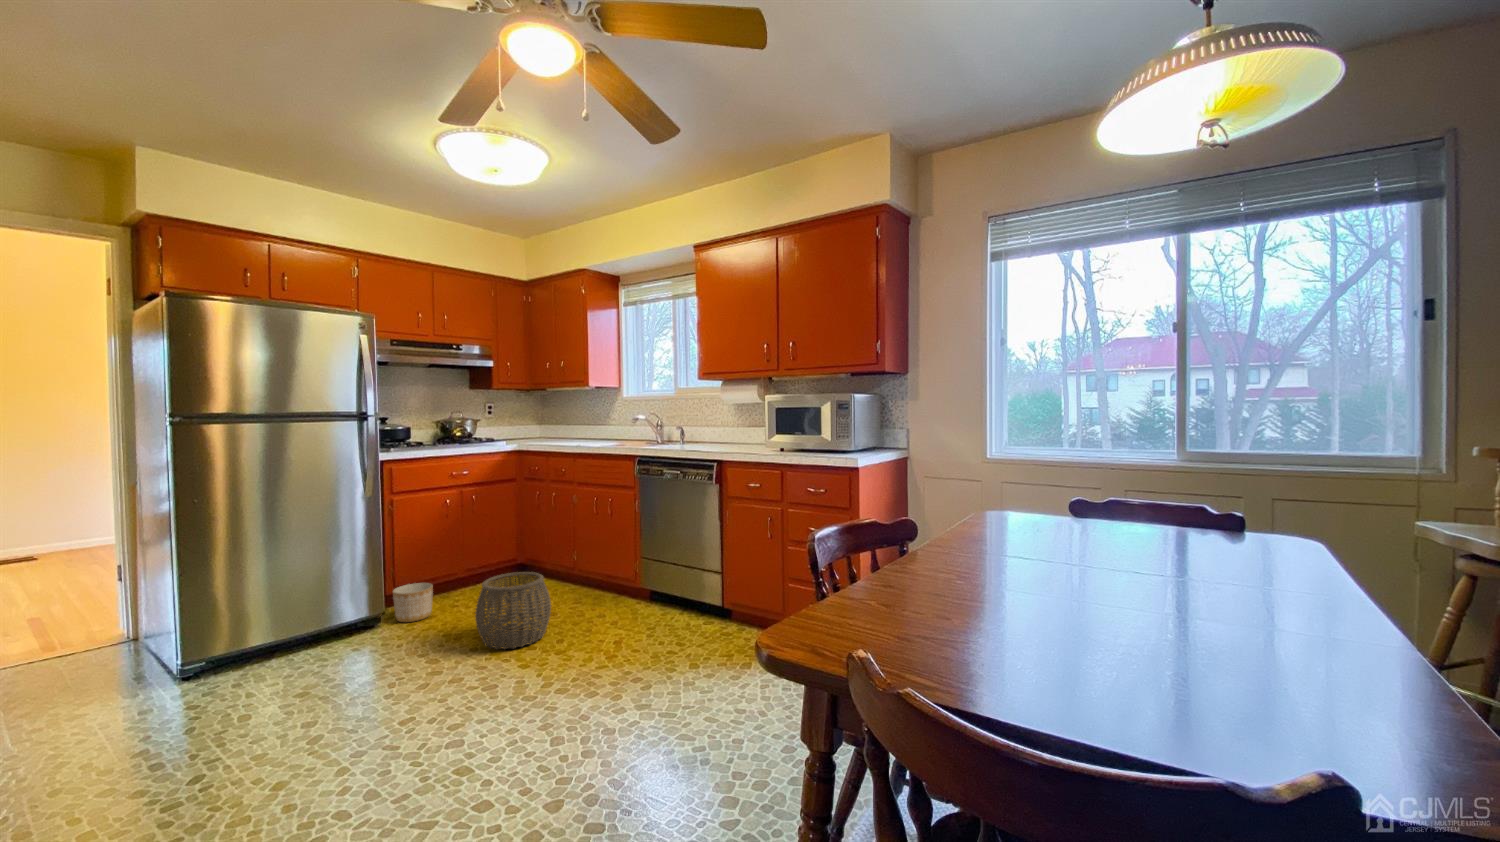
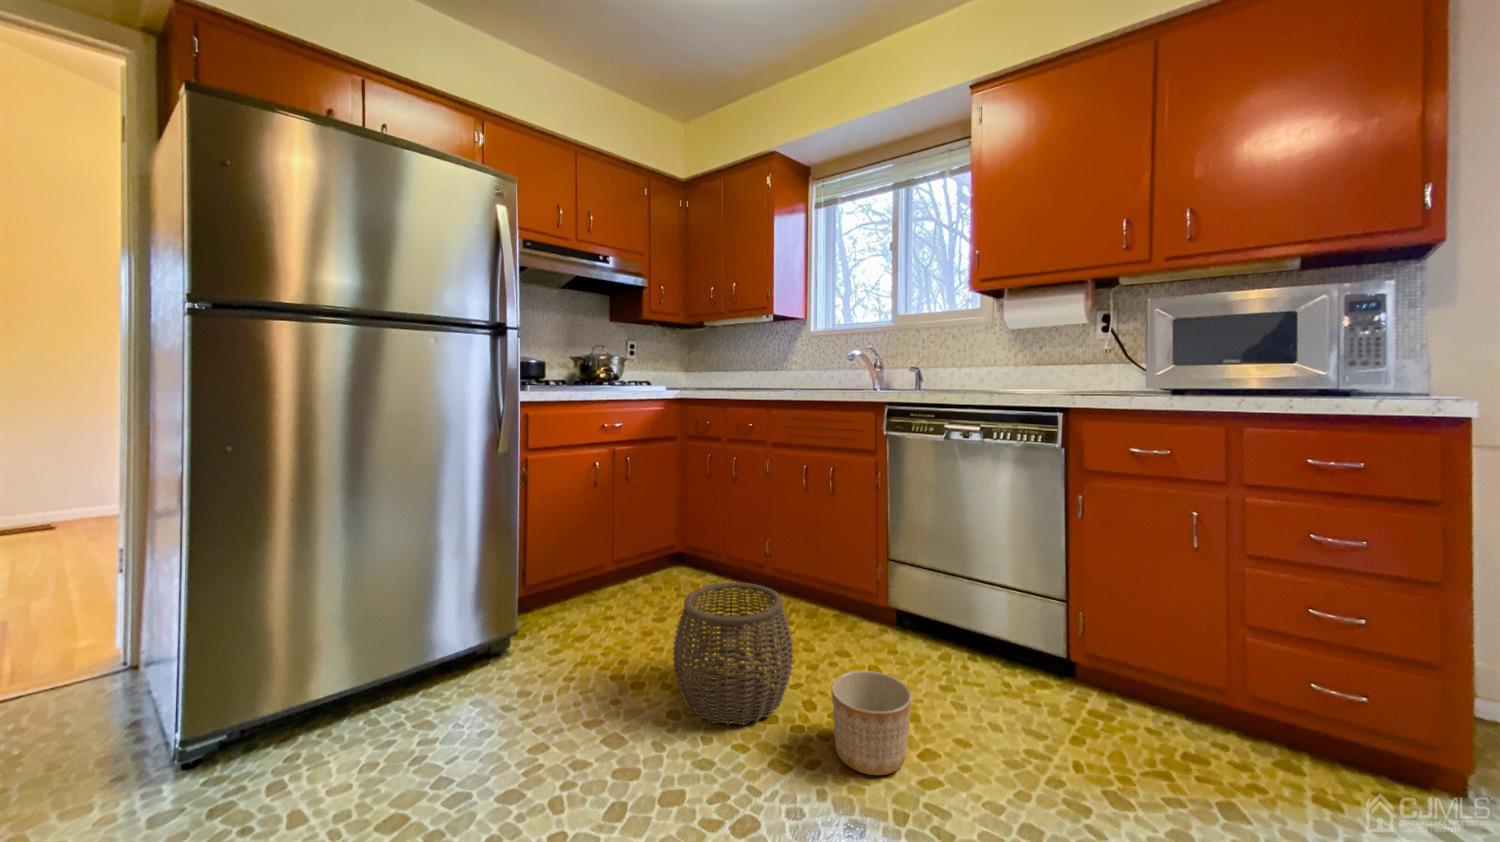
planter: present [393,583,433,622] -> present [832,671,912,775]

